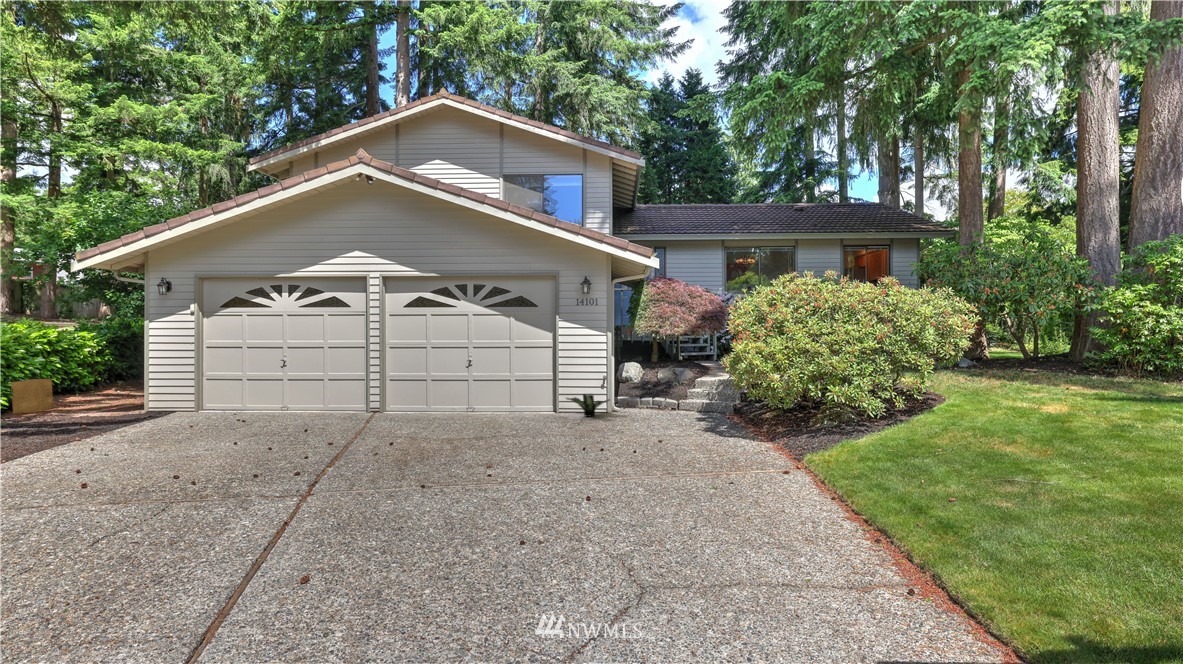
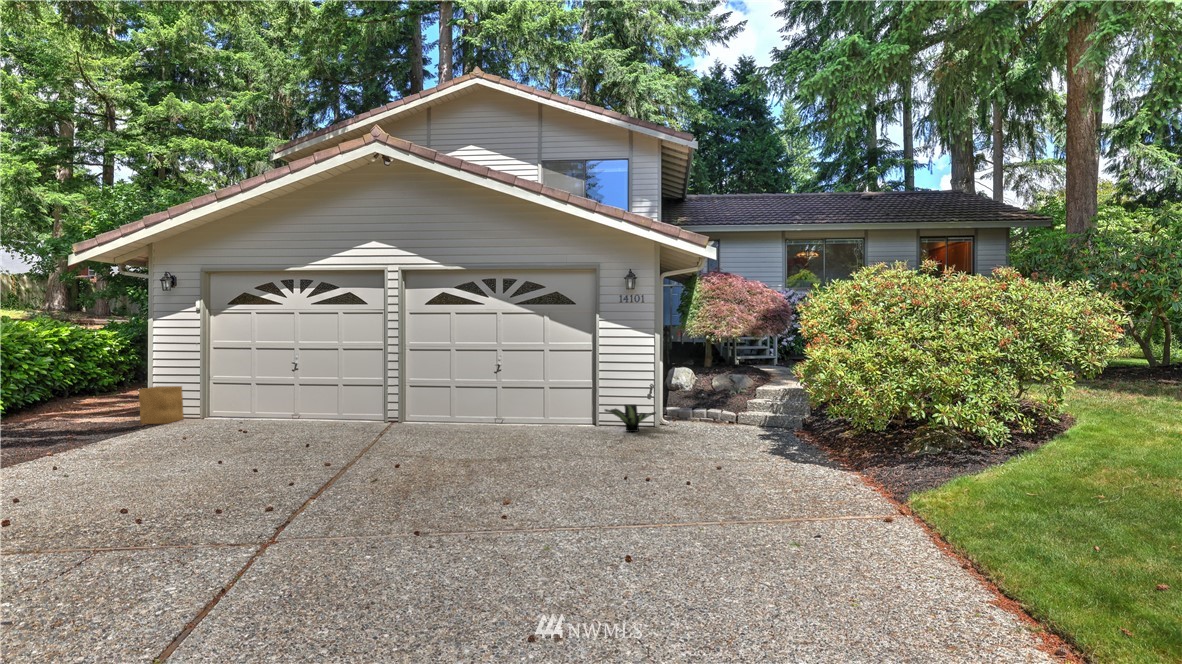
cardboard box: present [11,379,53,414] -> present [139,386,184,424]

